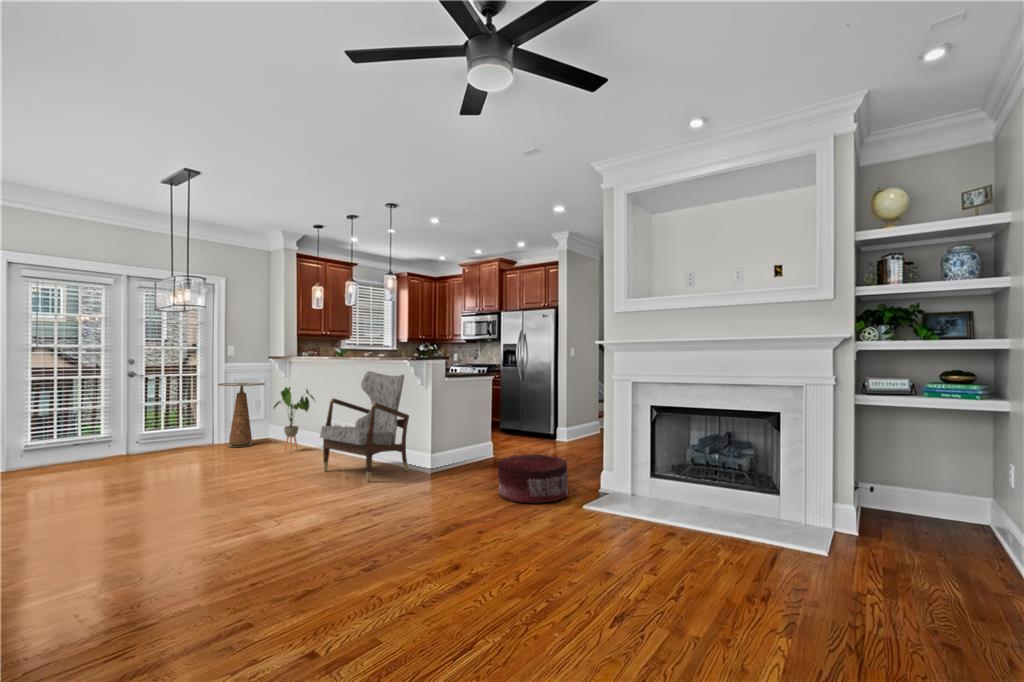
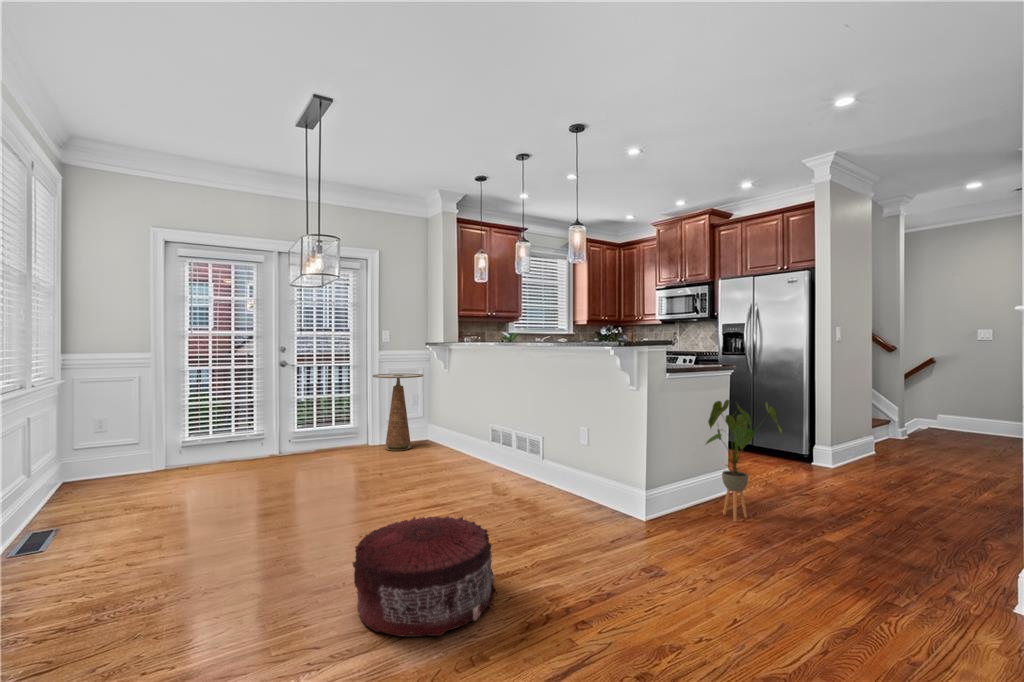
armchair: present [320,371,409,482] -> none [485,363,610,532]
house plant: present [274,387,315,452] -> present [706,400,782,522]
pouf: present [498,454,568,503] -> present [353,516,497,637]

